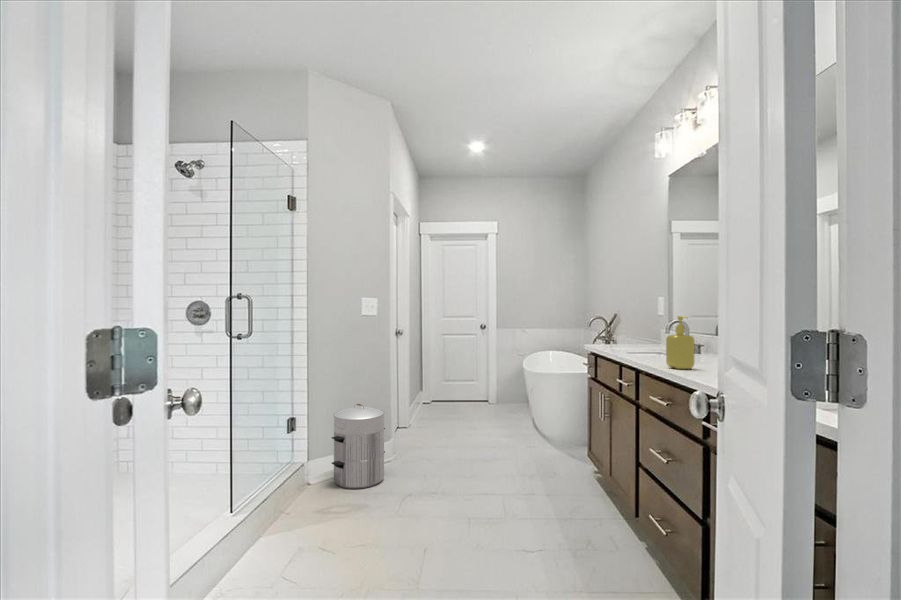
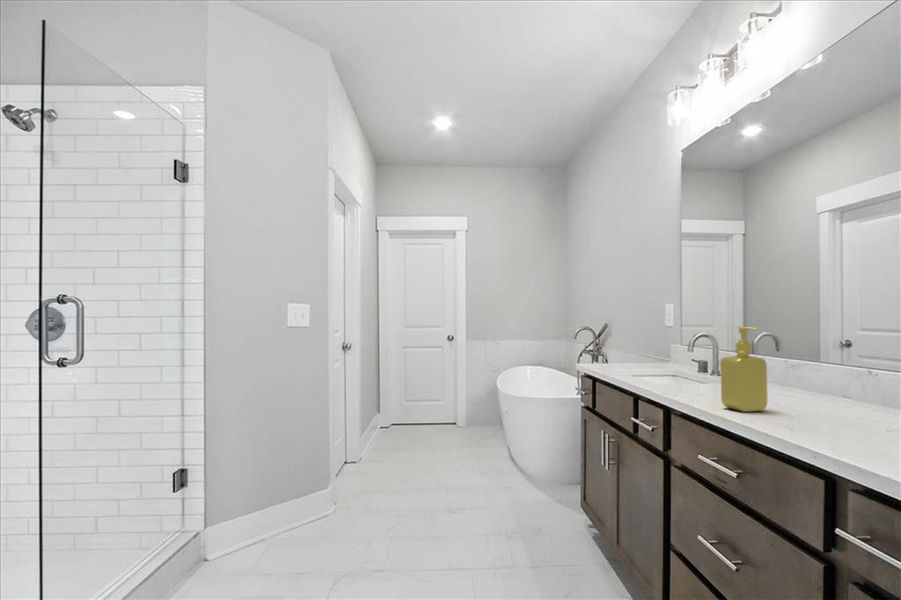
waste bin: present [332,404,385,489] -> none [235,446,315,567]

